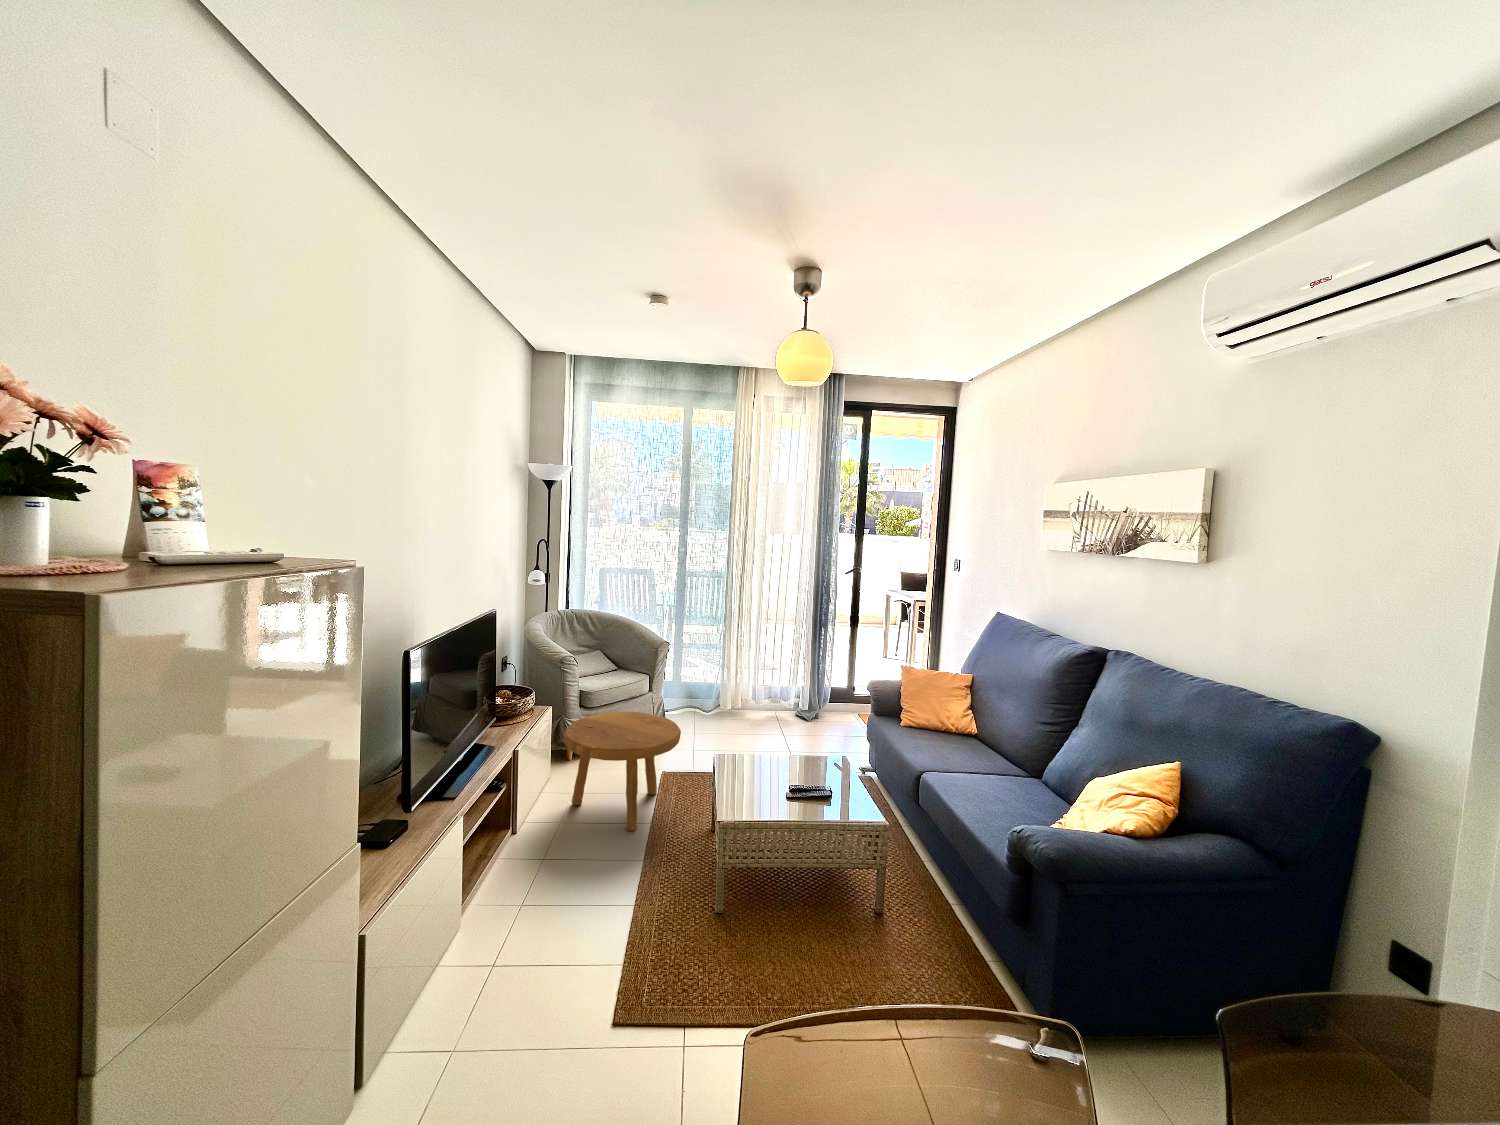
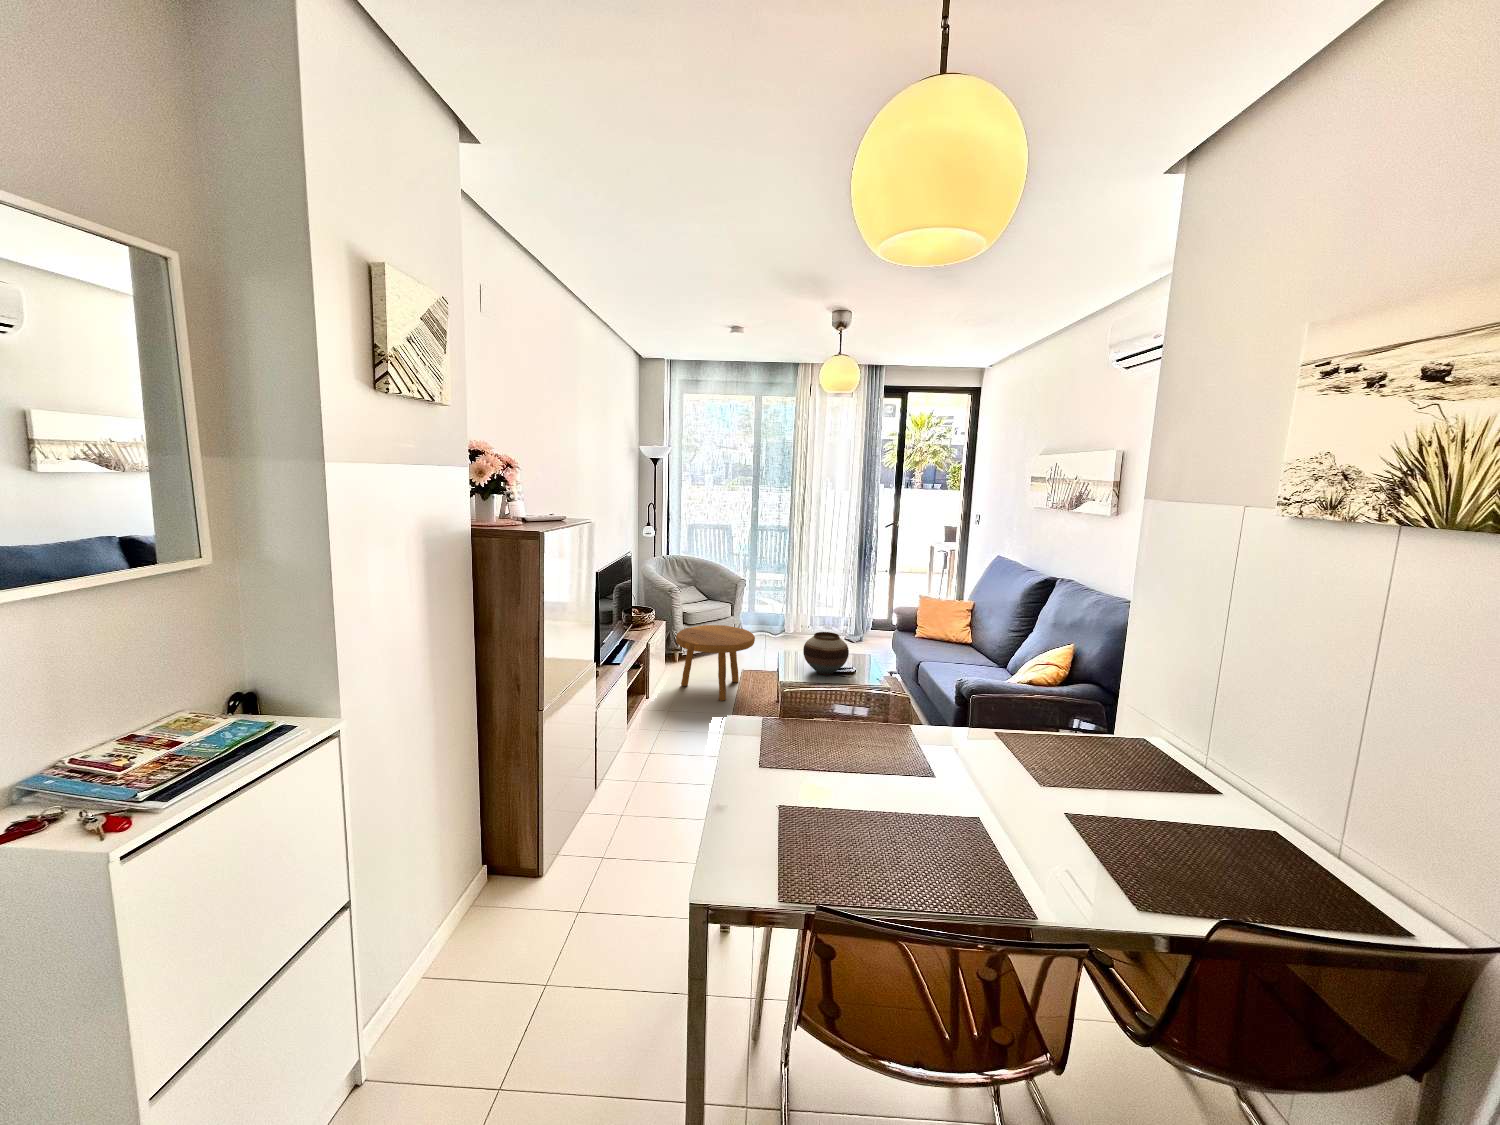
vase: none [754,730,821,797] -> present [803,632,849,675]

